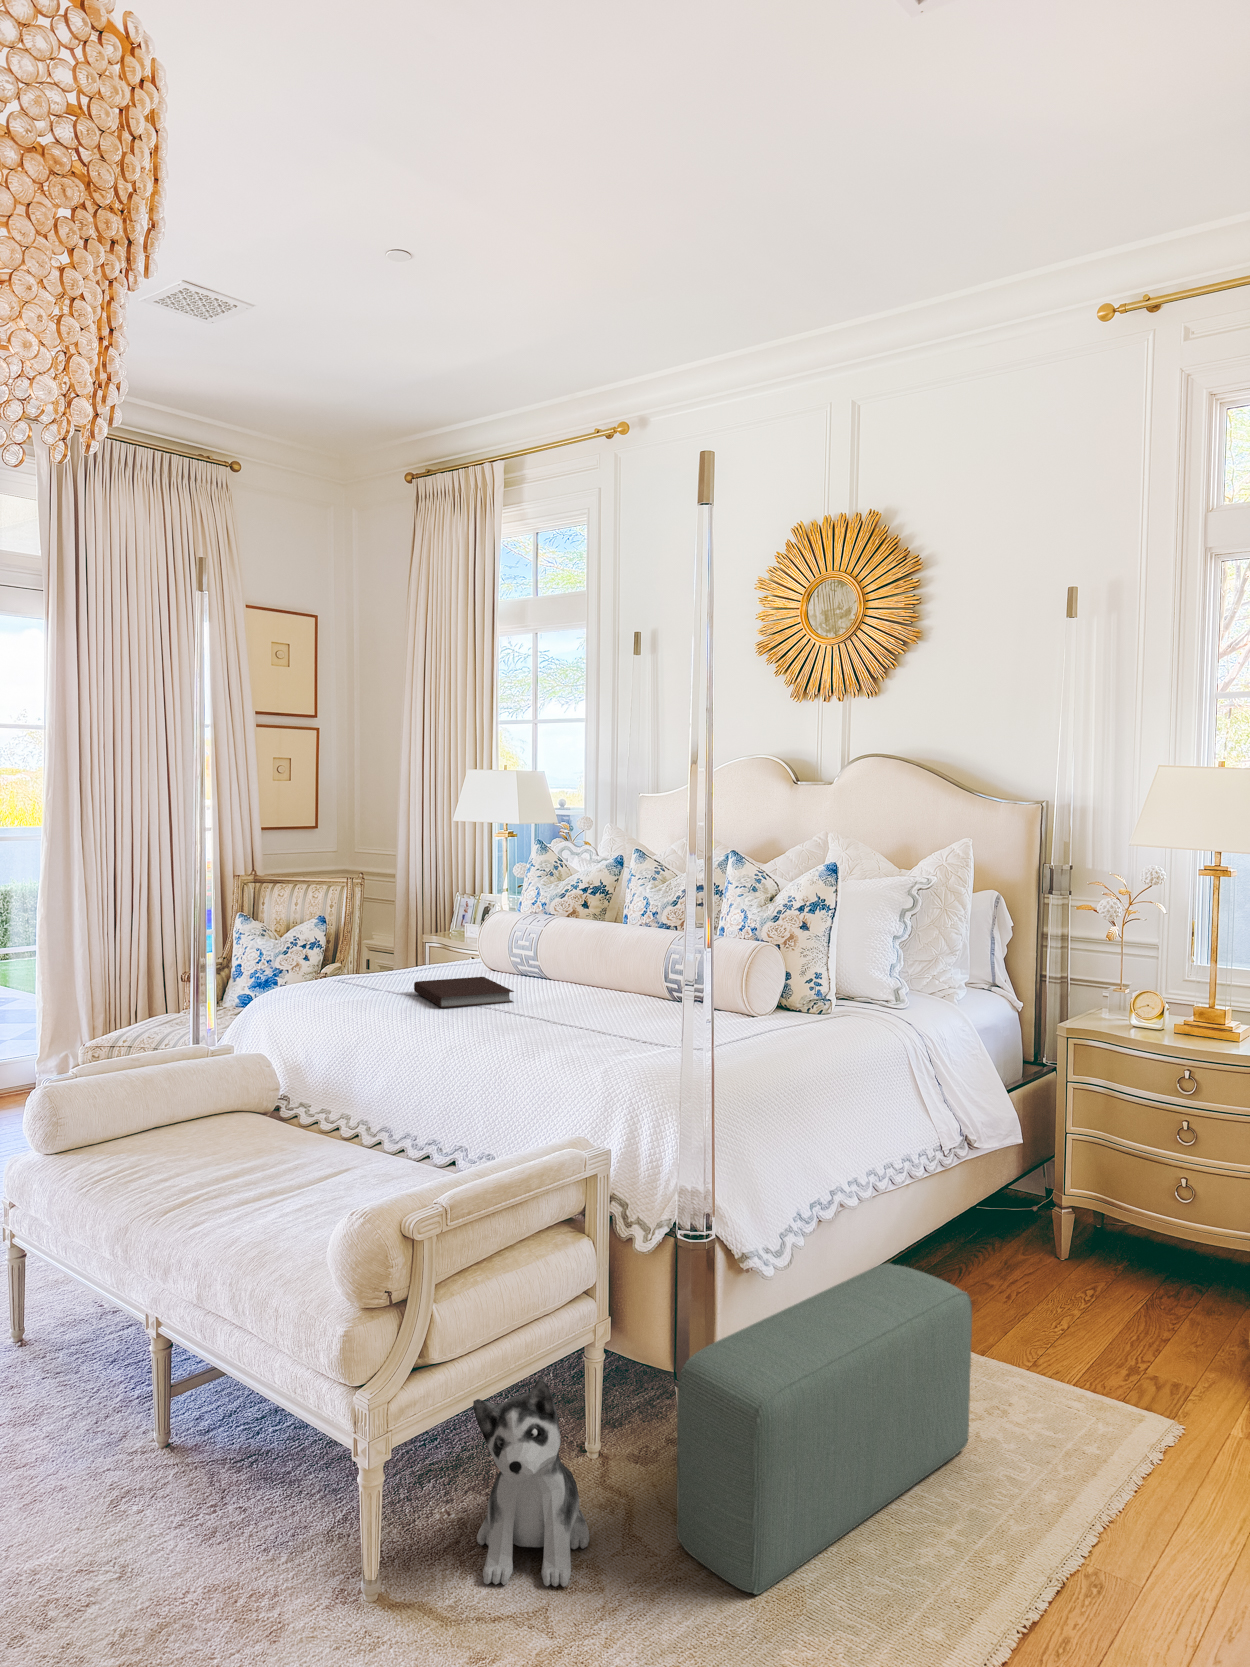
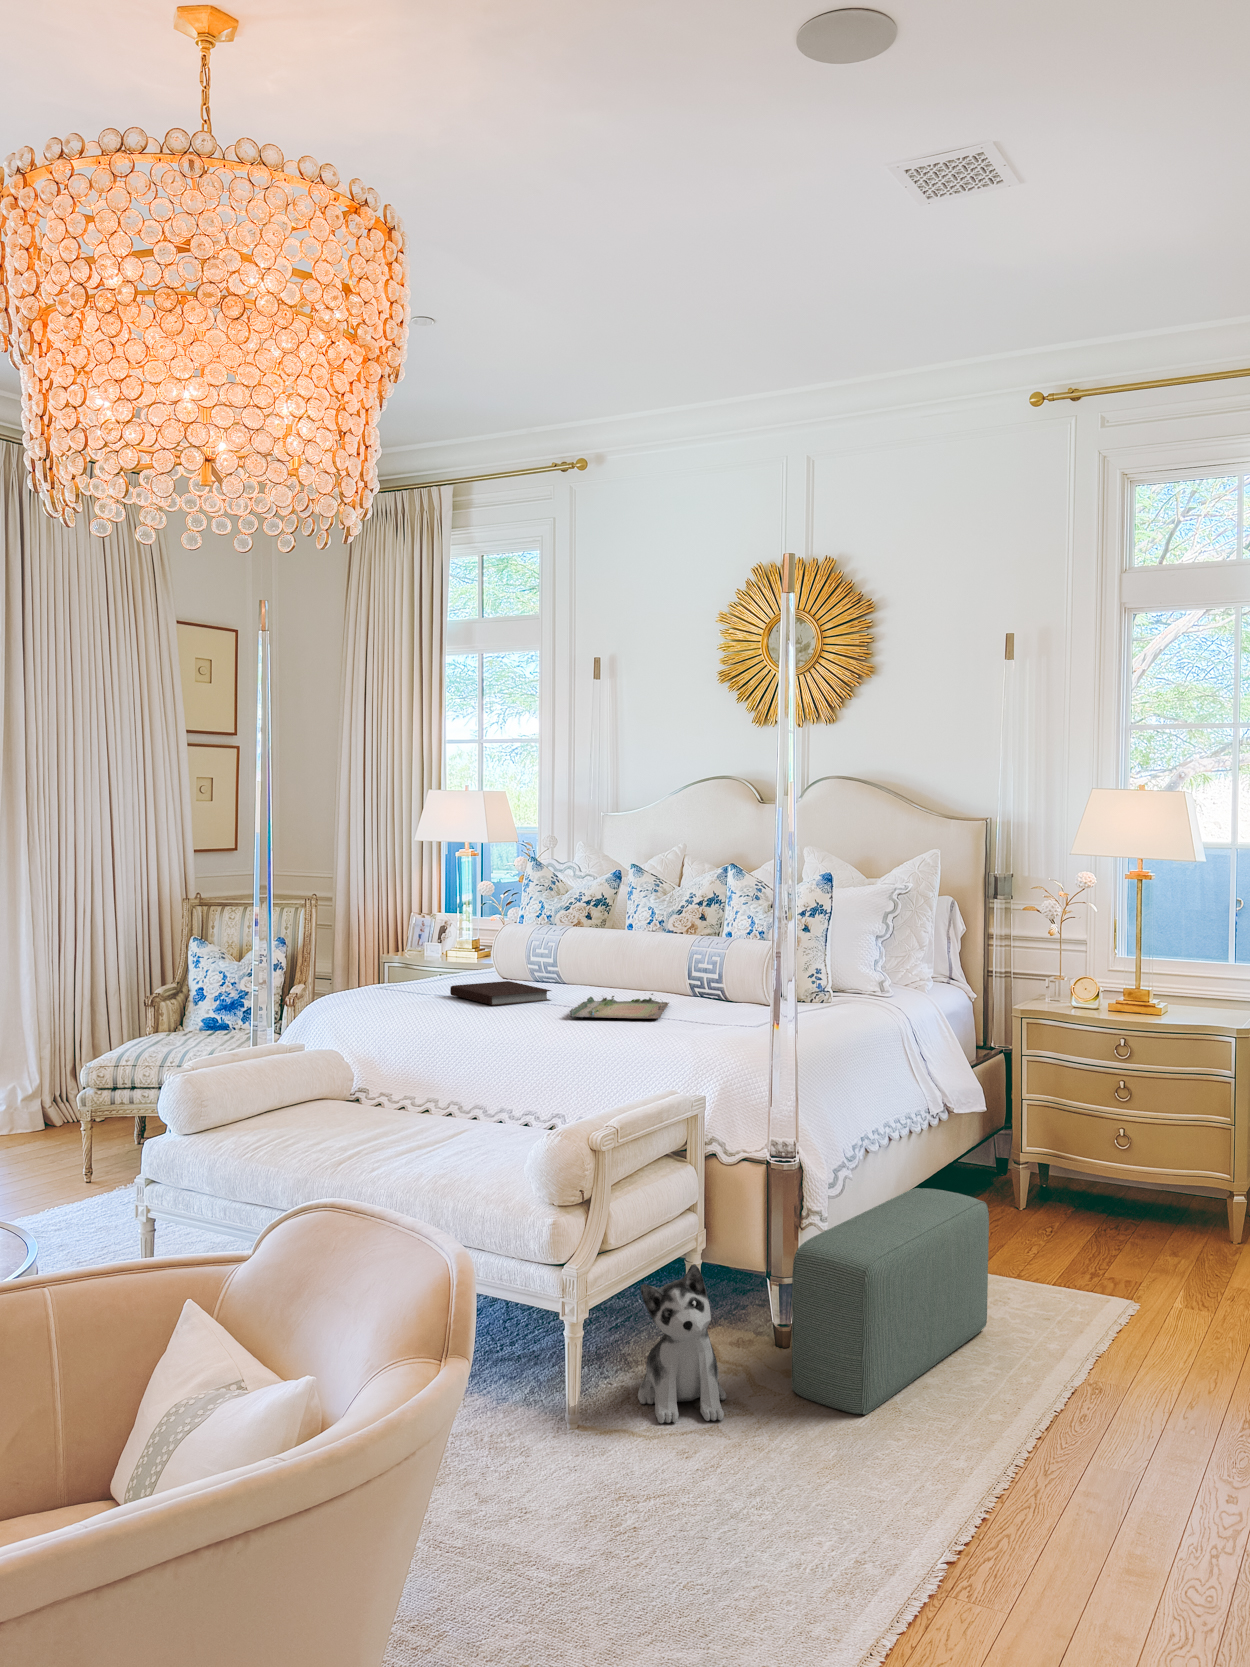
tray: none [501,997,634,1036] -> present [569,993,669,1019]

